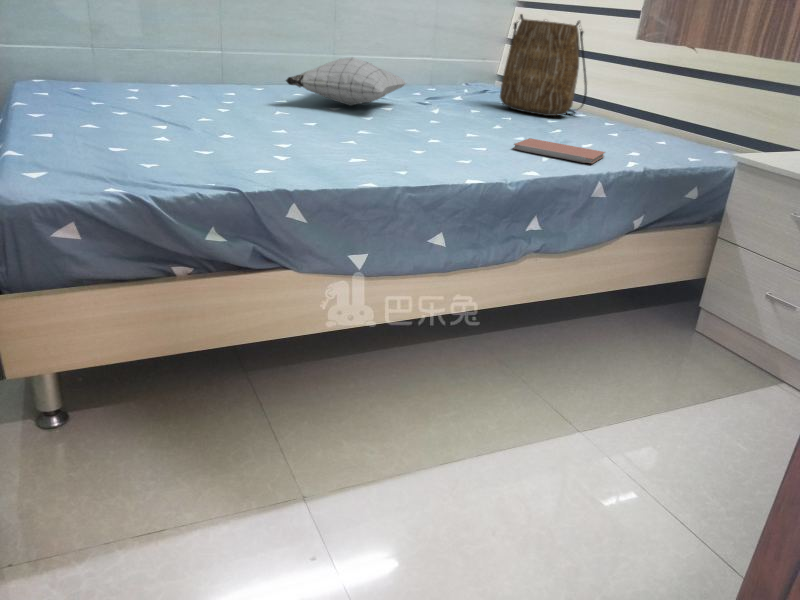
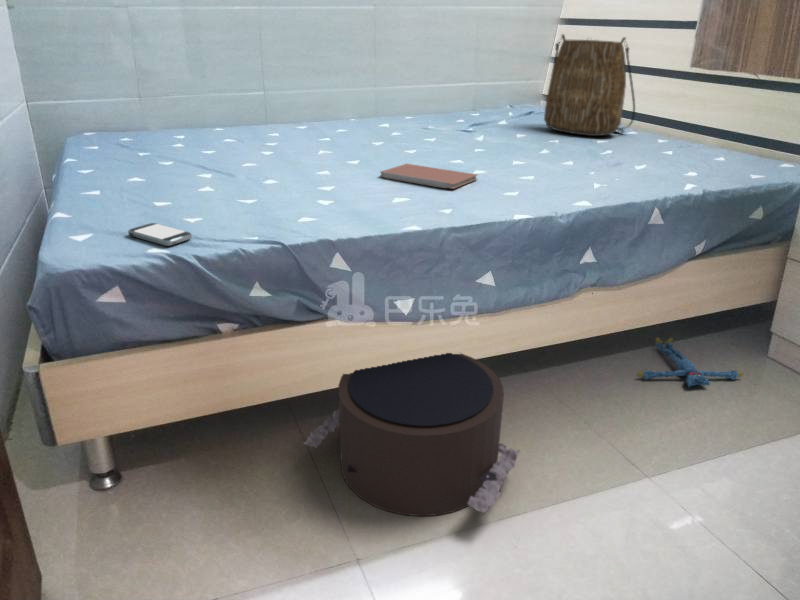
pillow: present [286,58,406,106] -> none [326,91,449,139]
notebook: present [513,138,605,163] -> present [380,164,477,189]
smartphone: none [84,165,149,187] -> present [128,223,192,246]
pouf: none [253,303,462,459] -> present [304,353,520,516]
plush toy: none [575,309,672,354] -> present [637,338,743,386]

